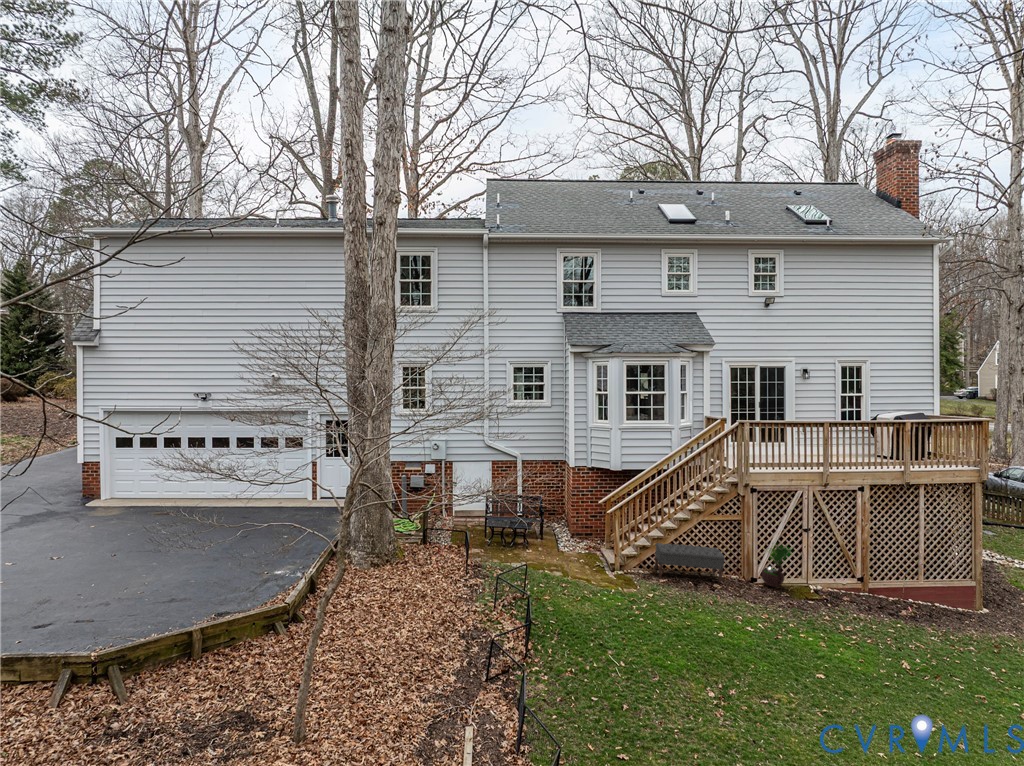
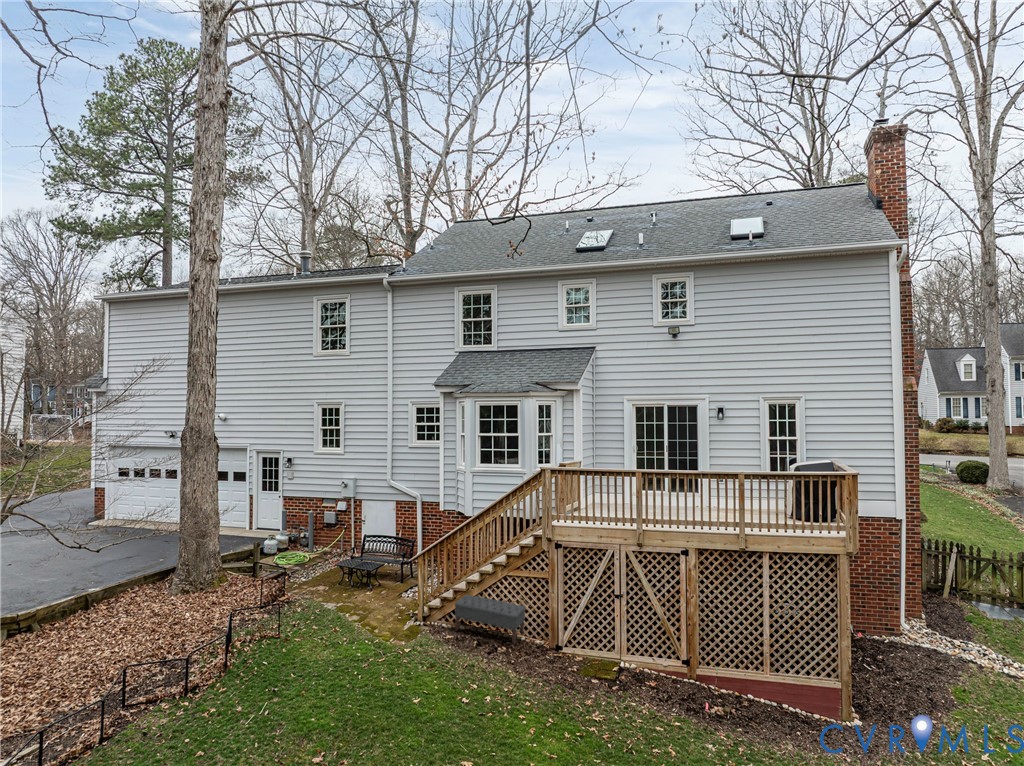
potted tree: present [762,545,792,587] -> none [557,604,589,657]

